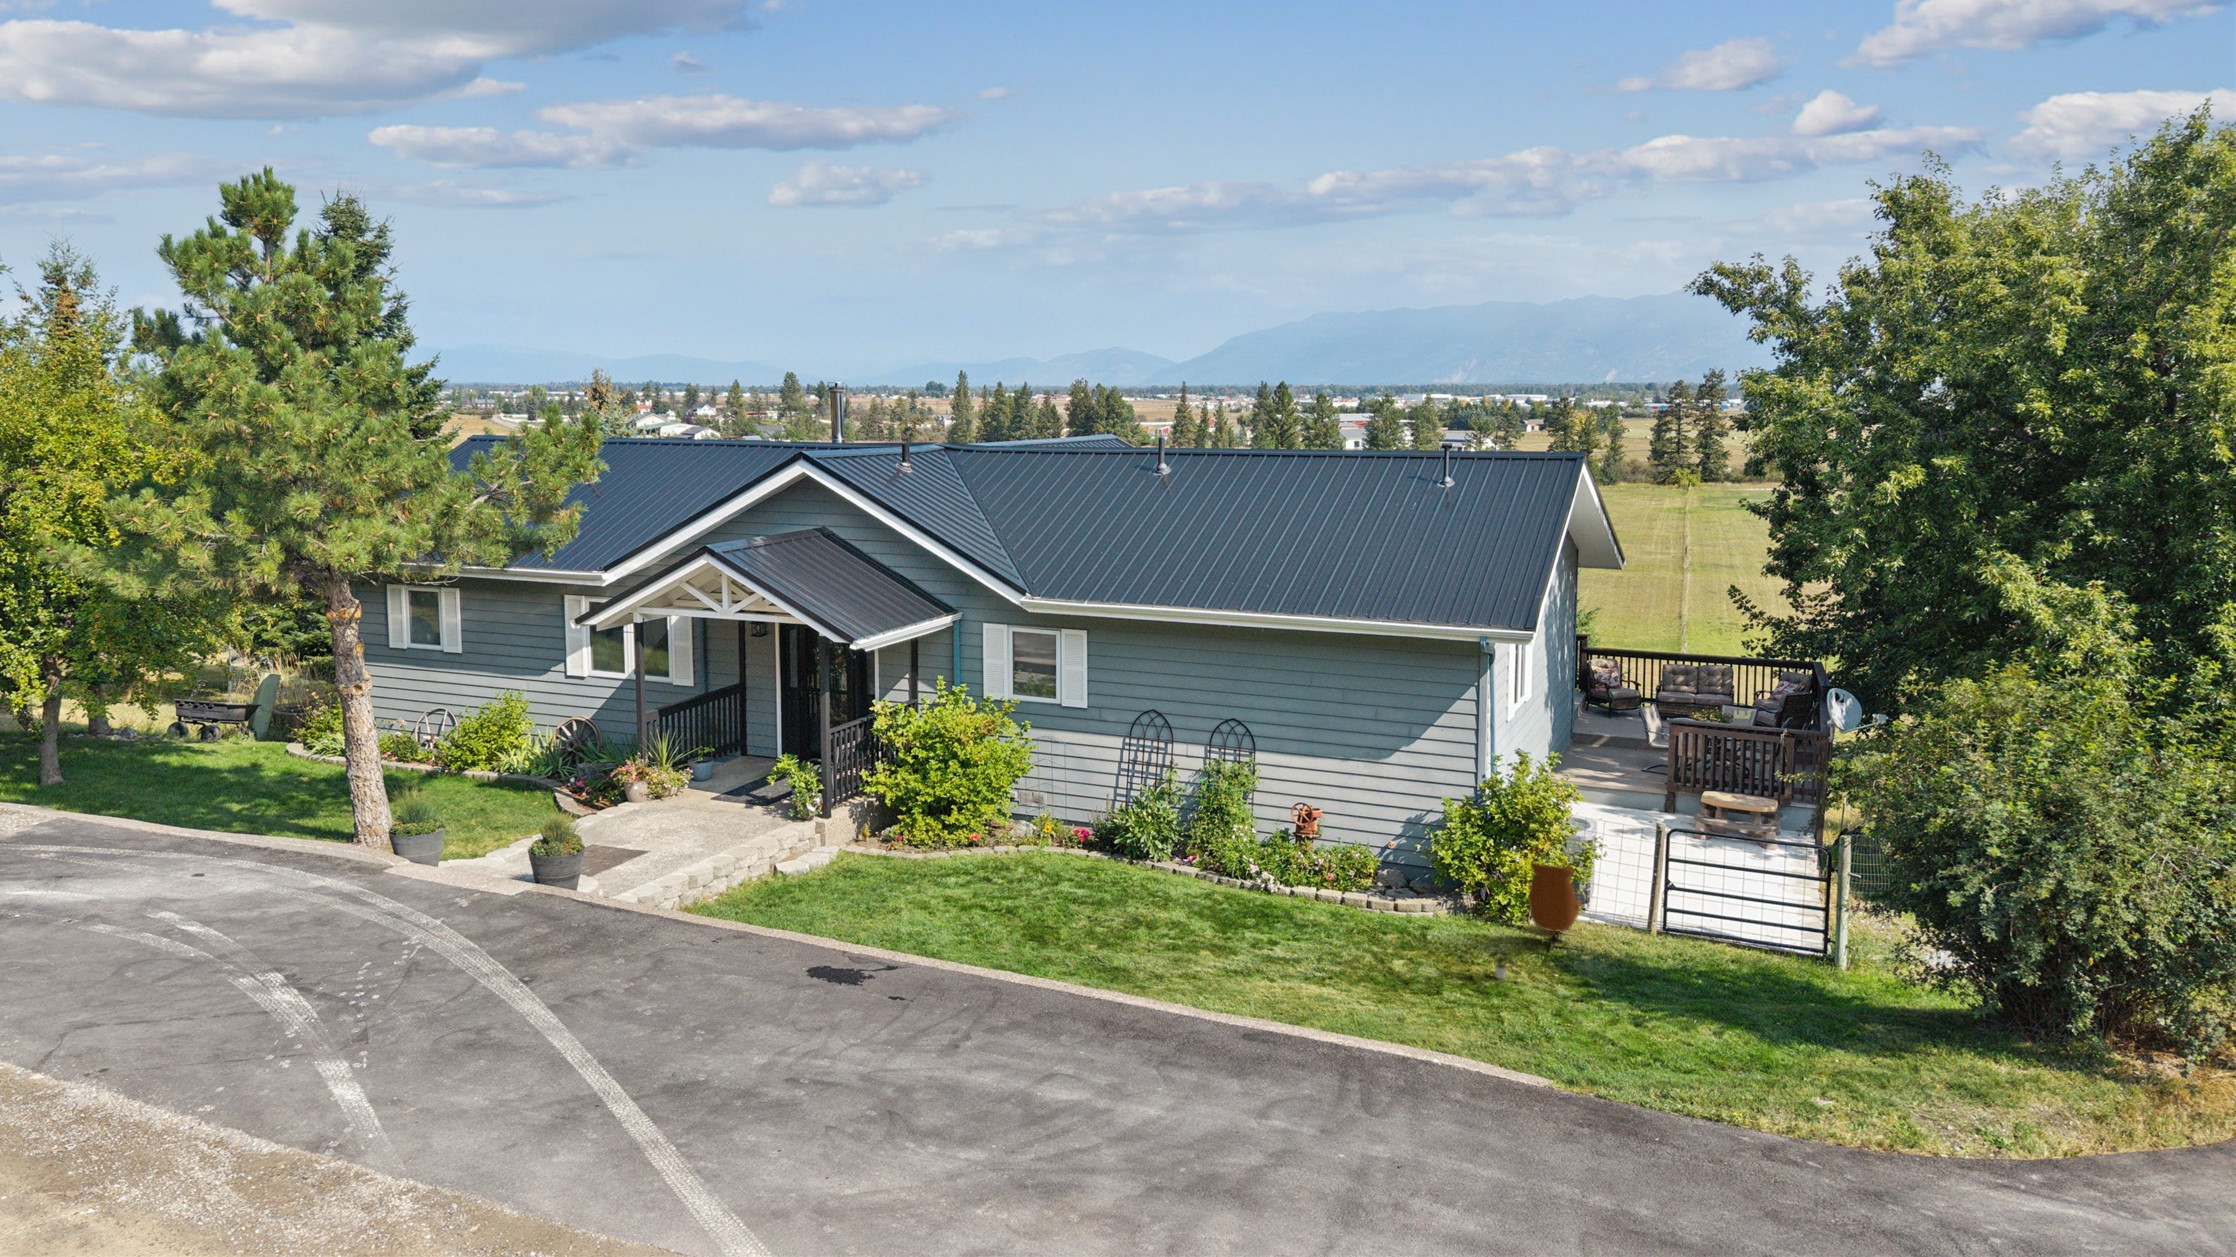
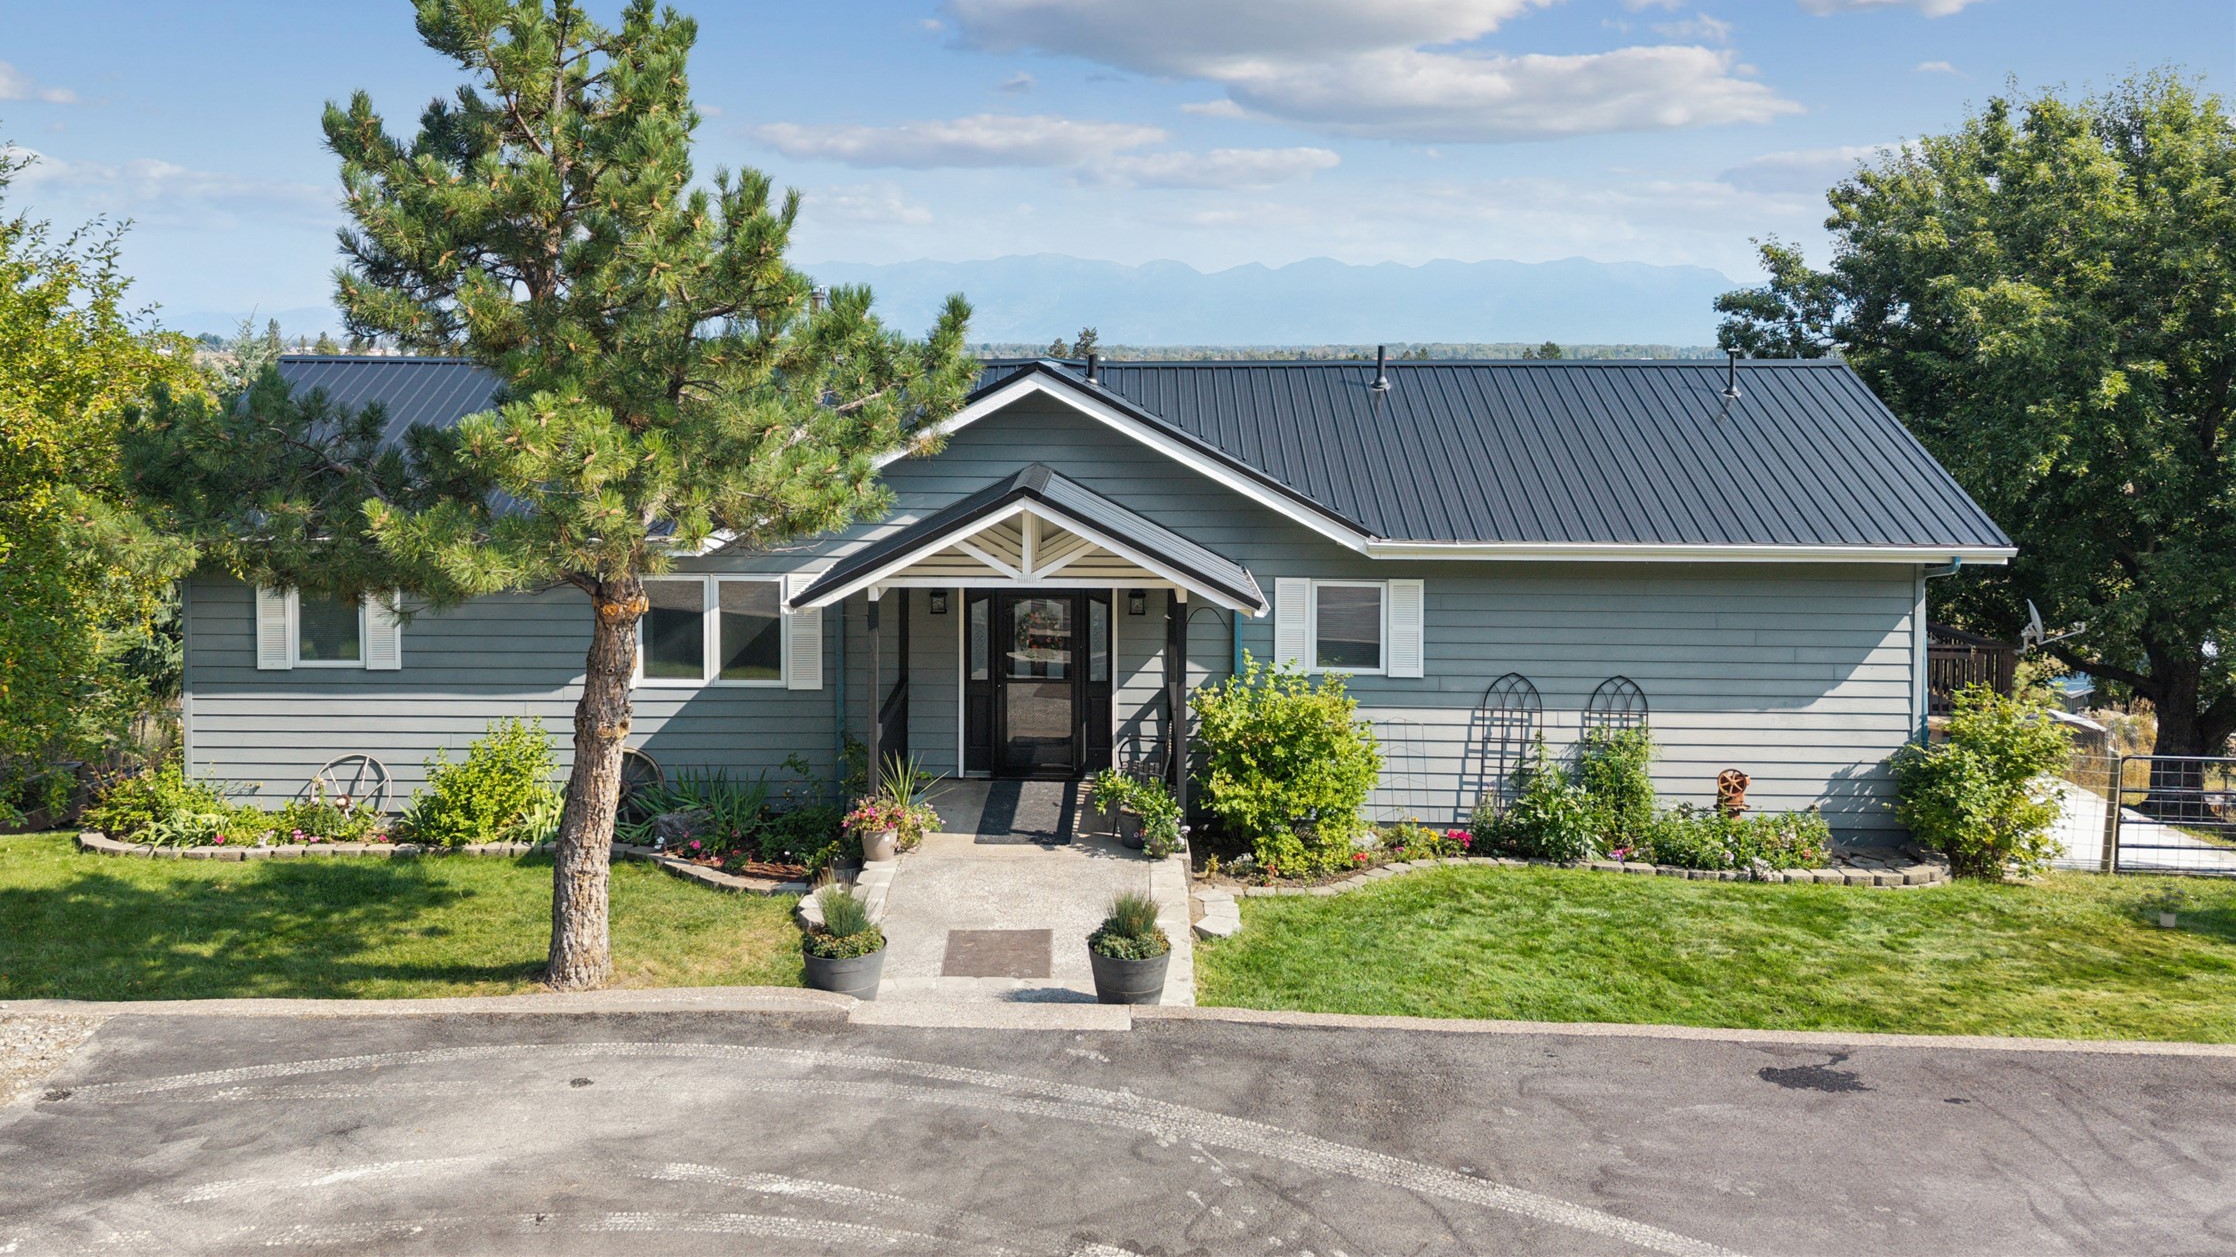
lounge chair: present [1527,863,1582,951] -> none [2043,799,2145,899]

